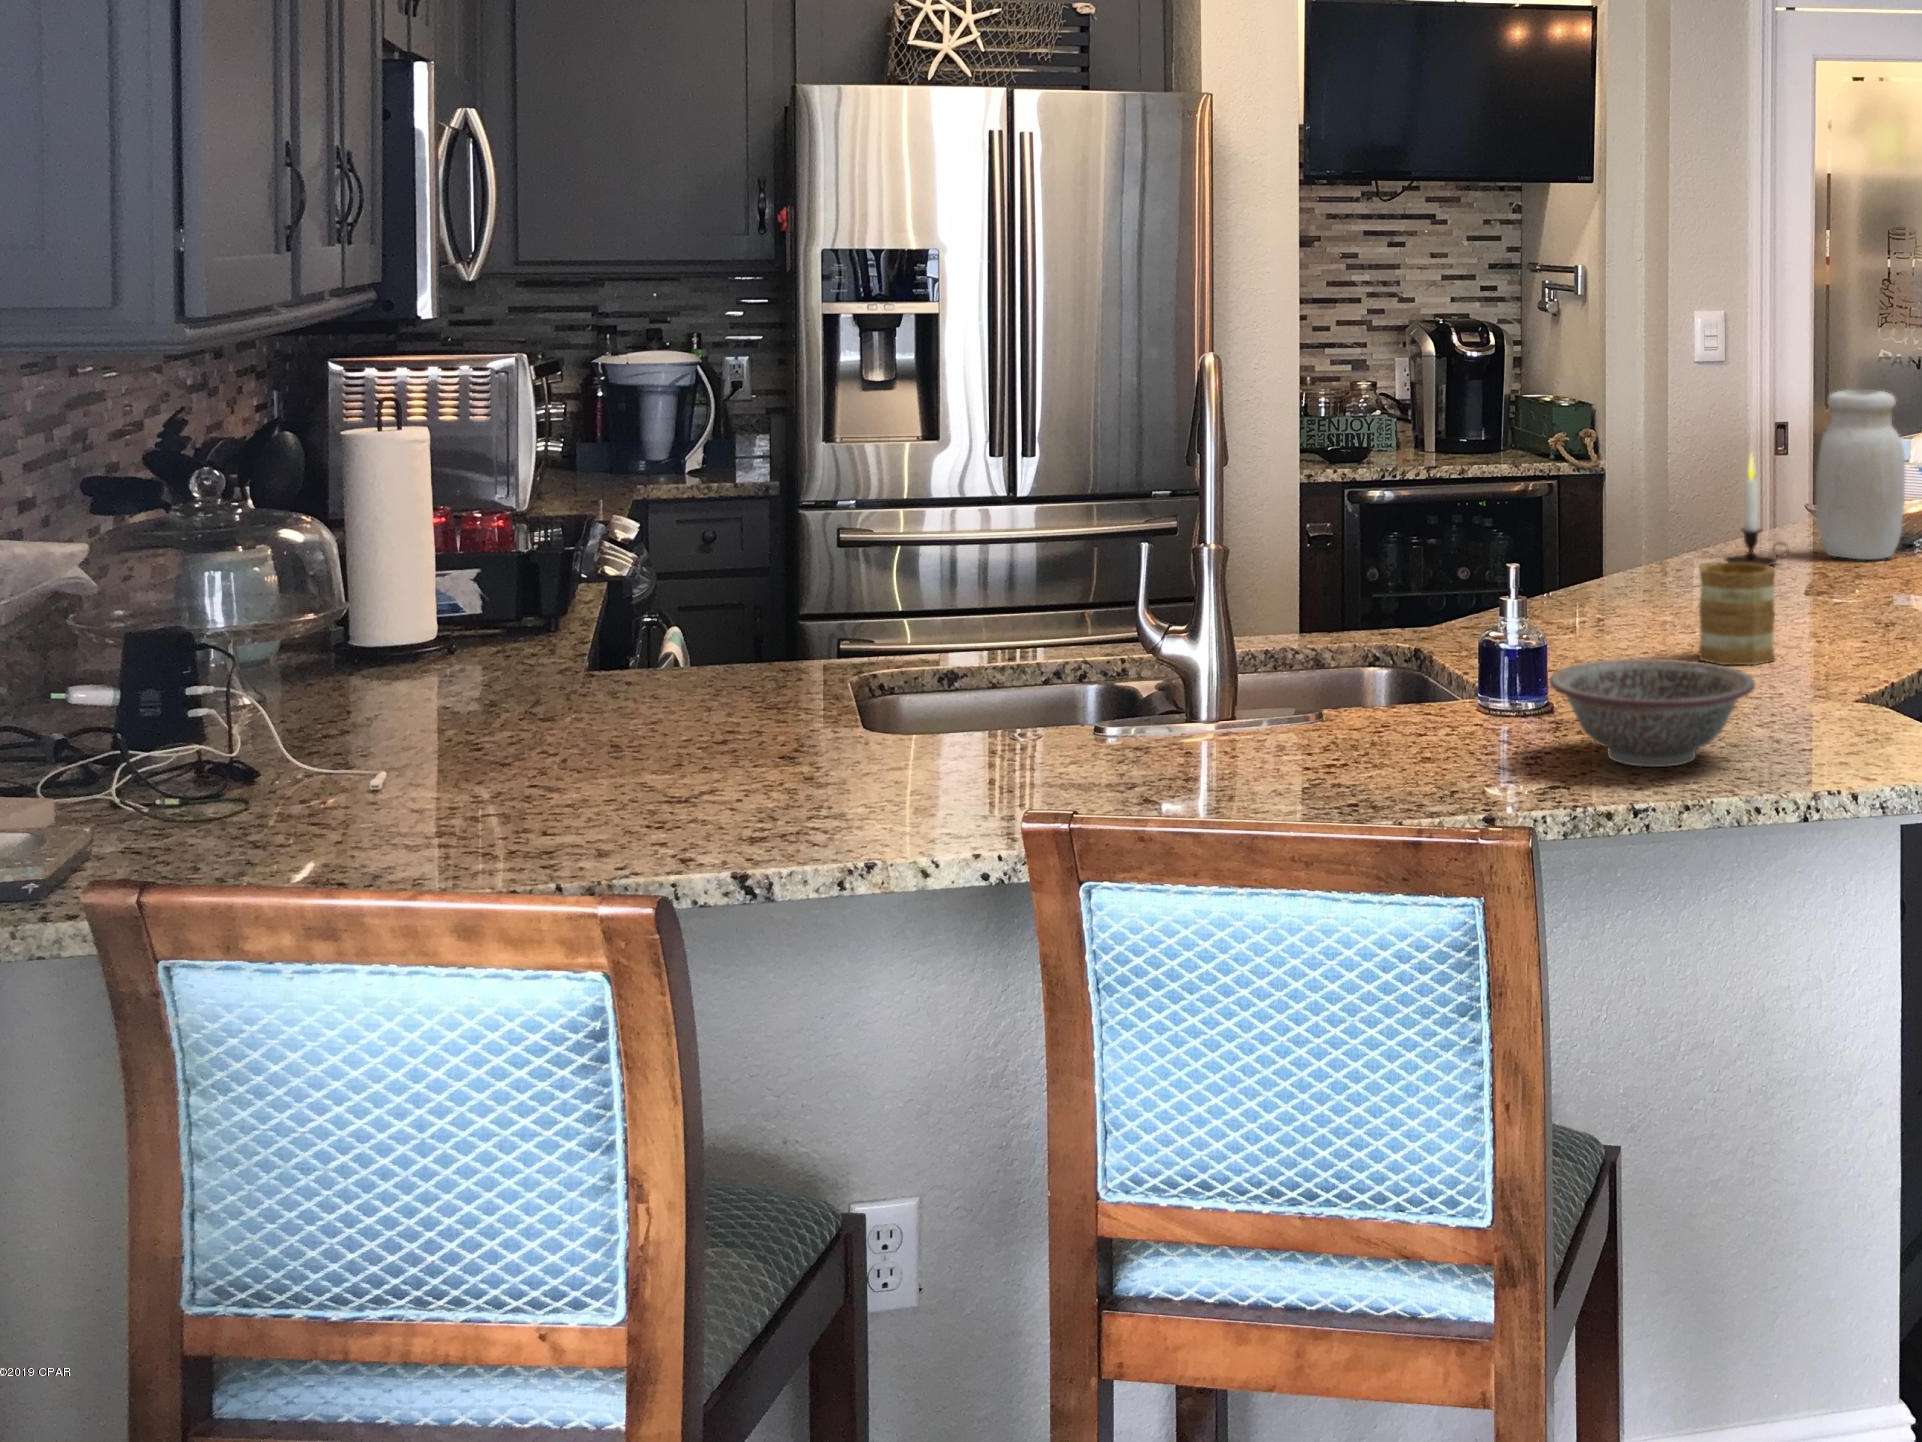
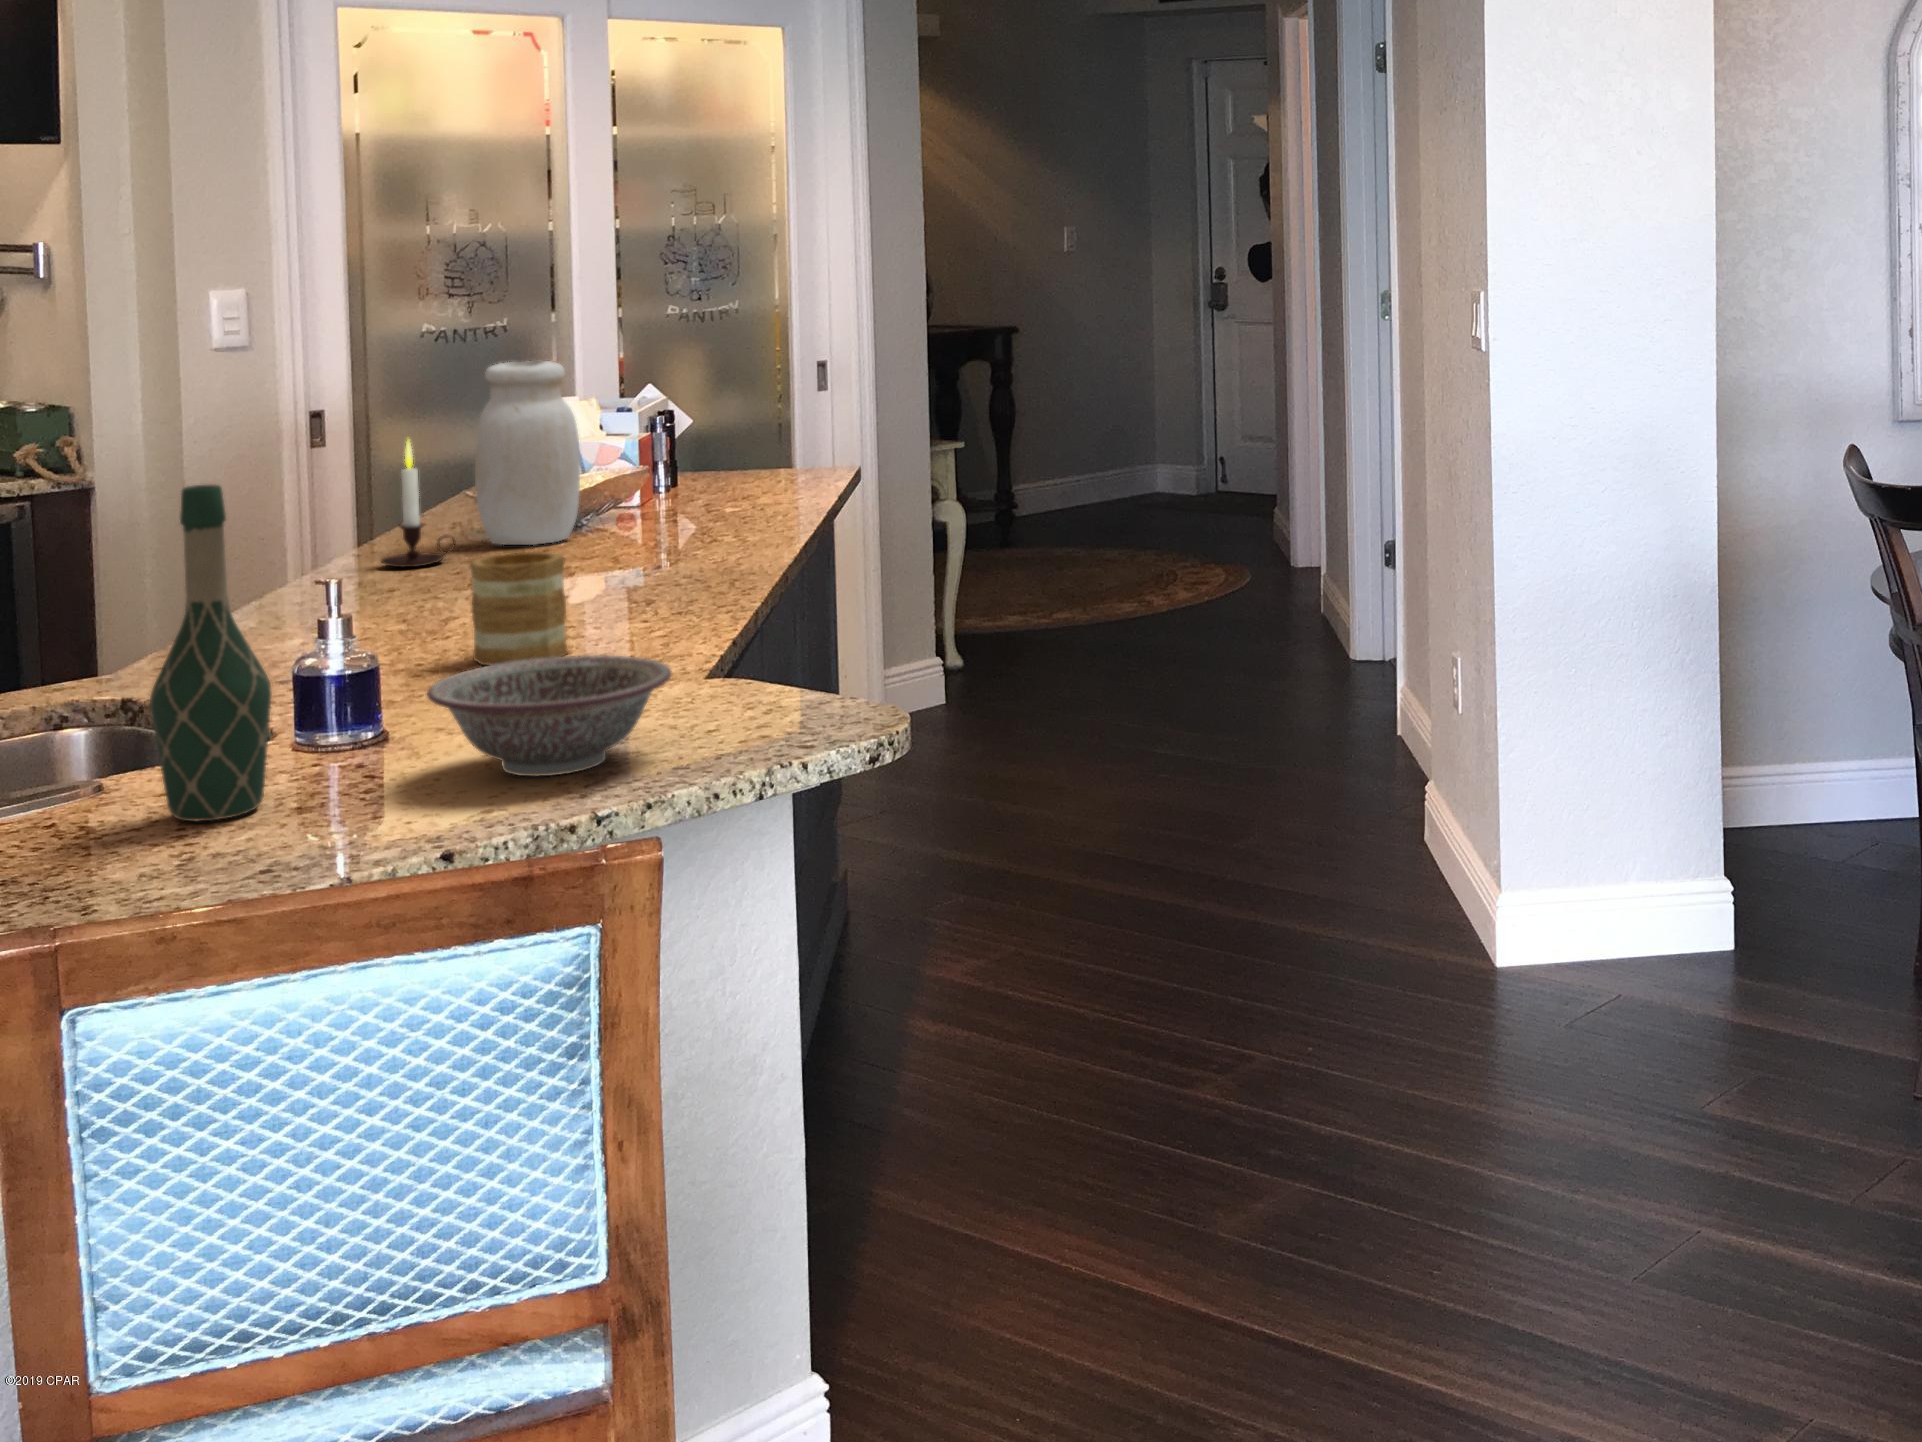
wine bottle: none [1347,475,1434,755] -> present [150,485,272,821]

